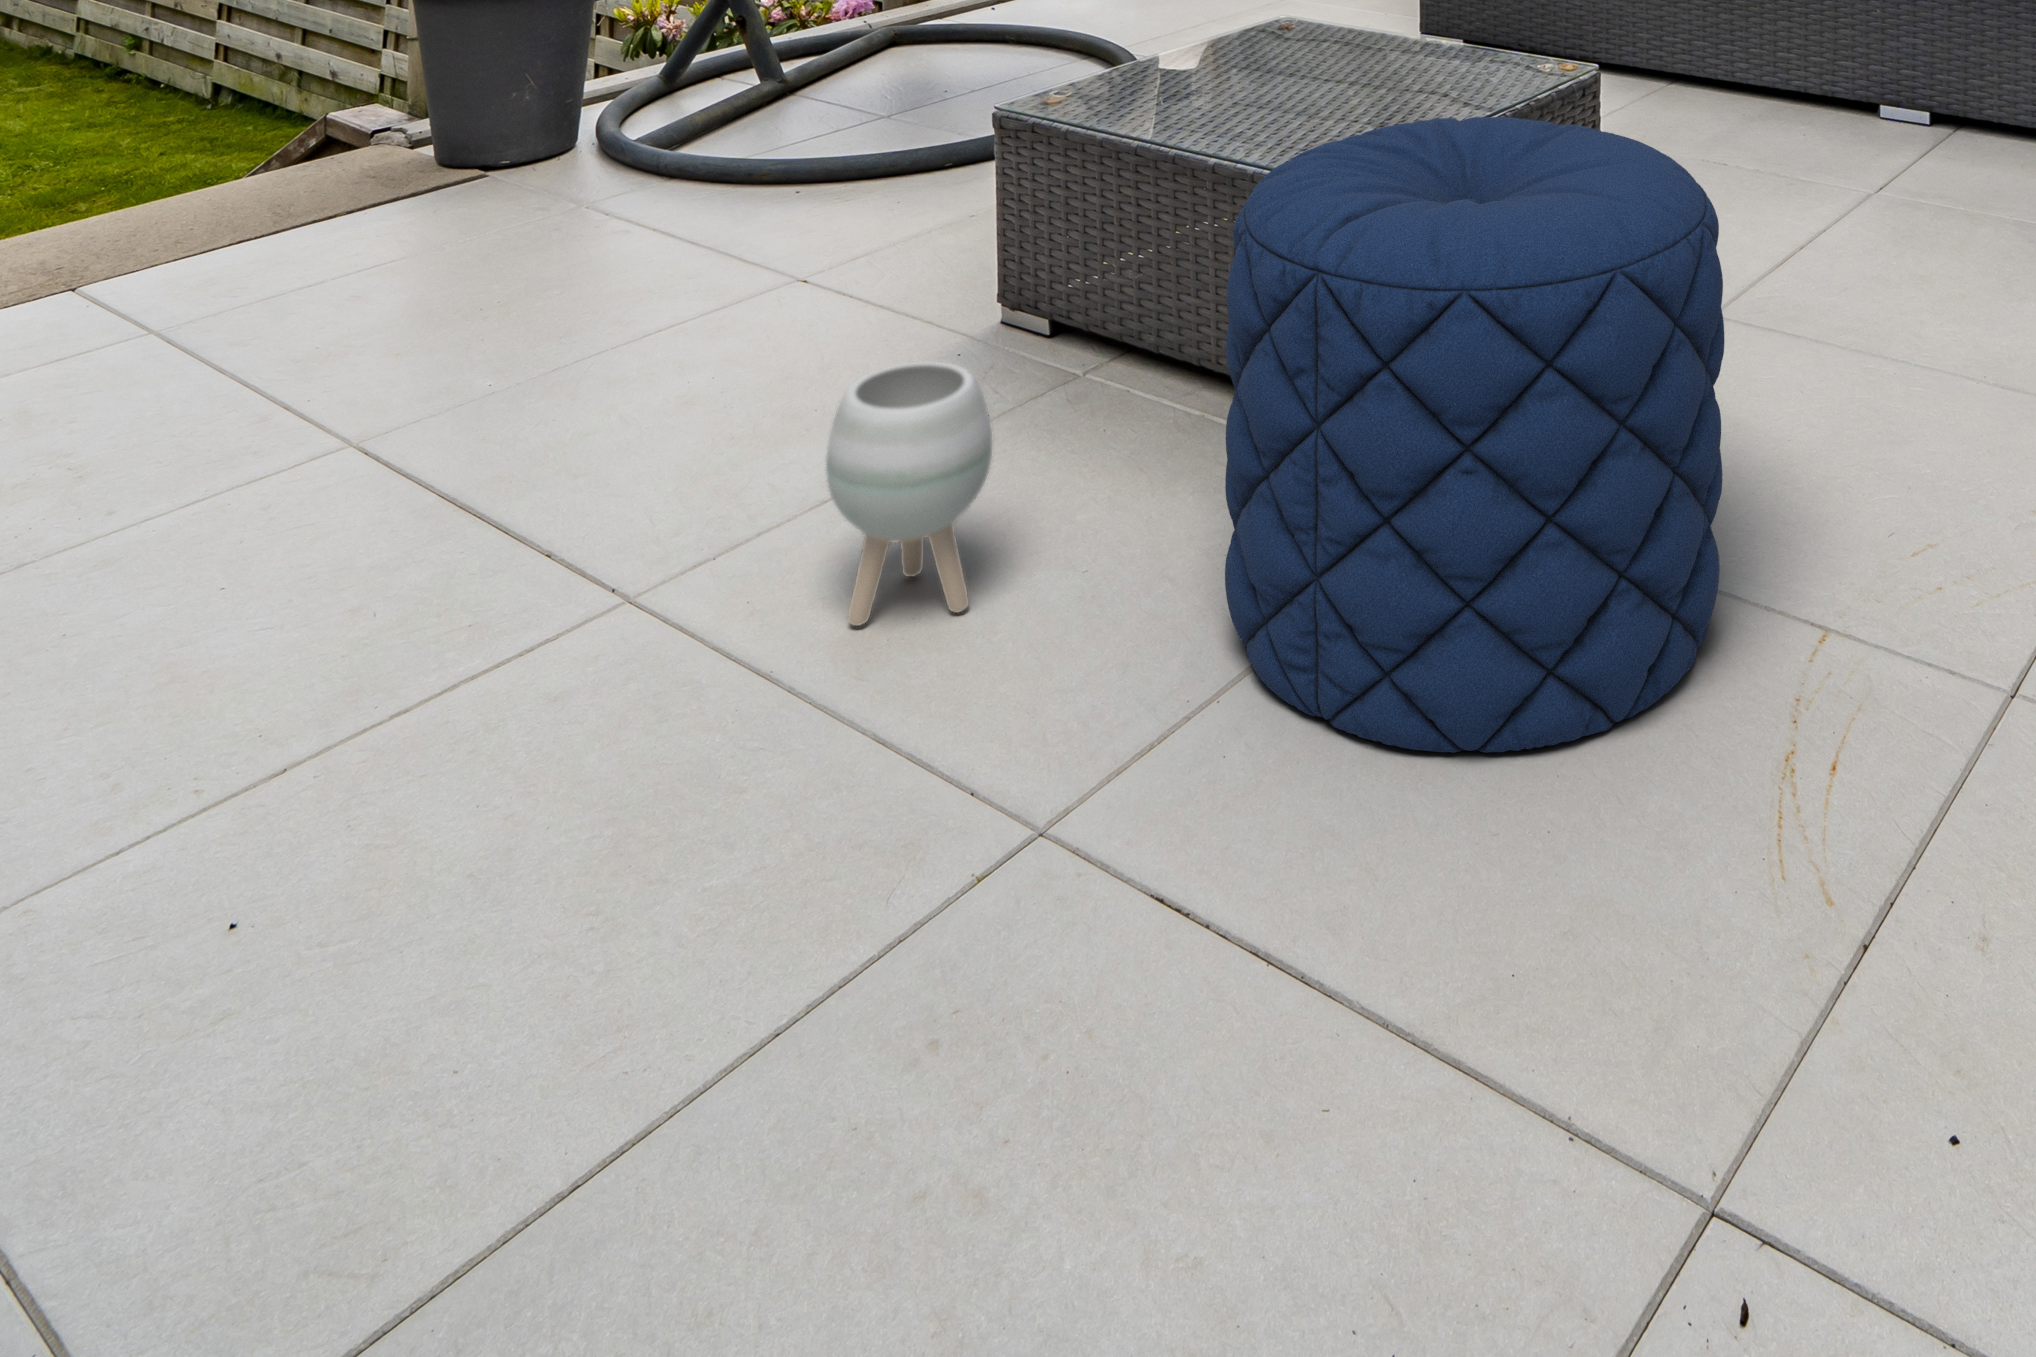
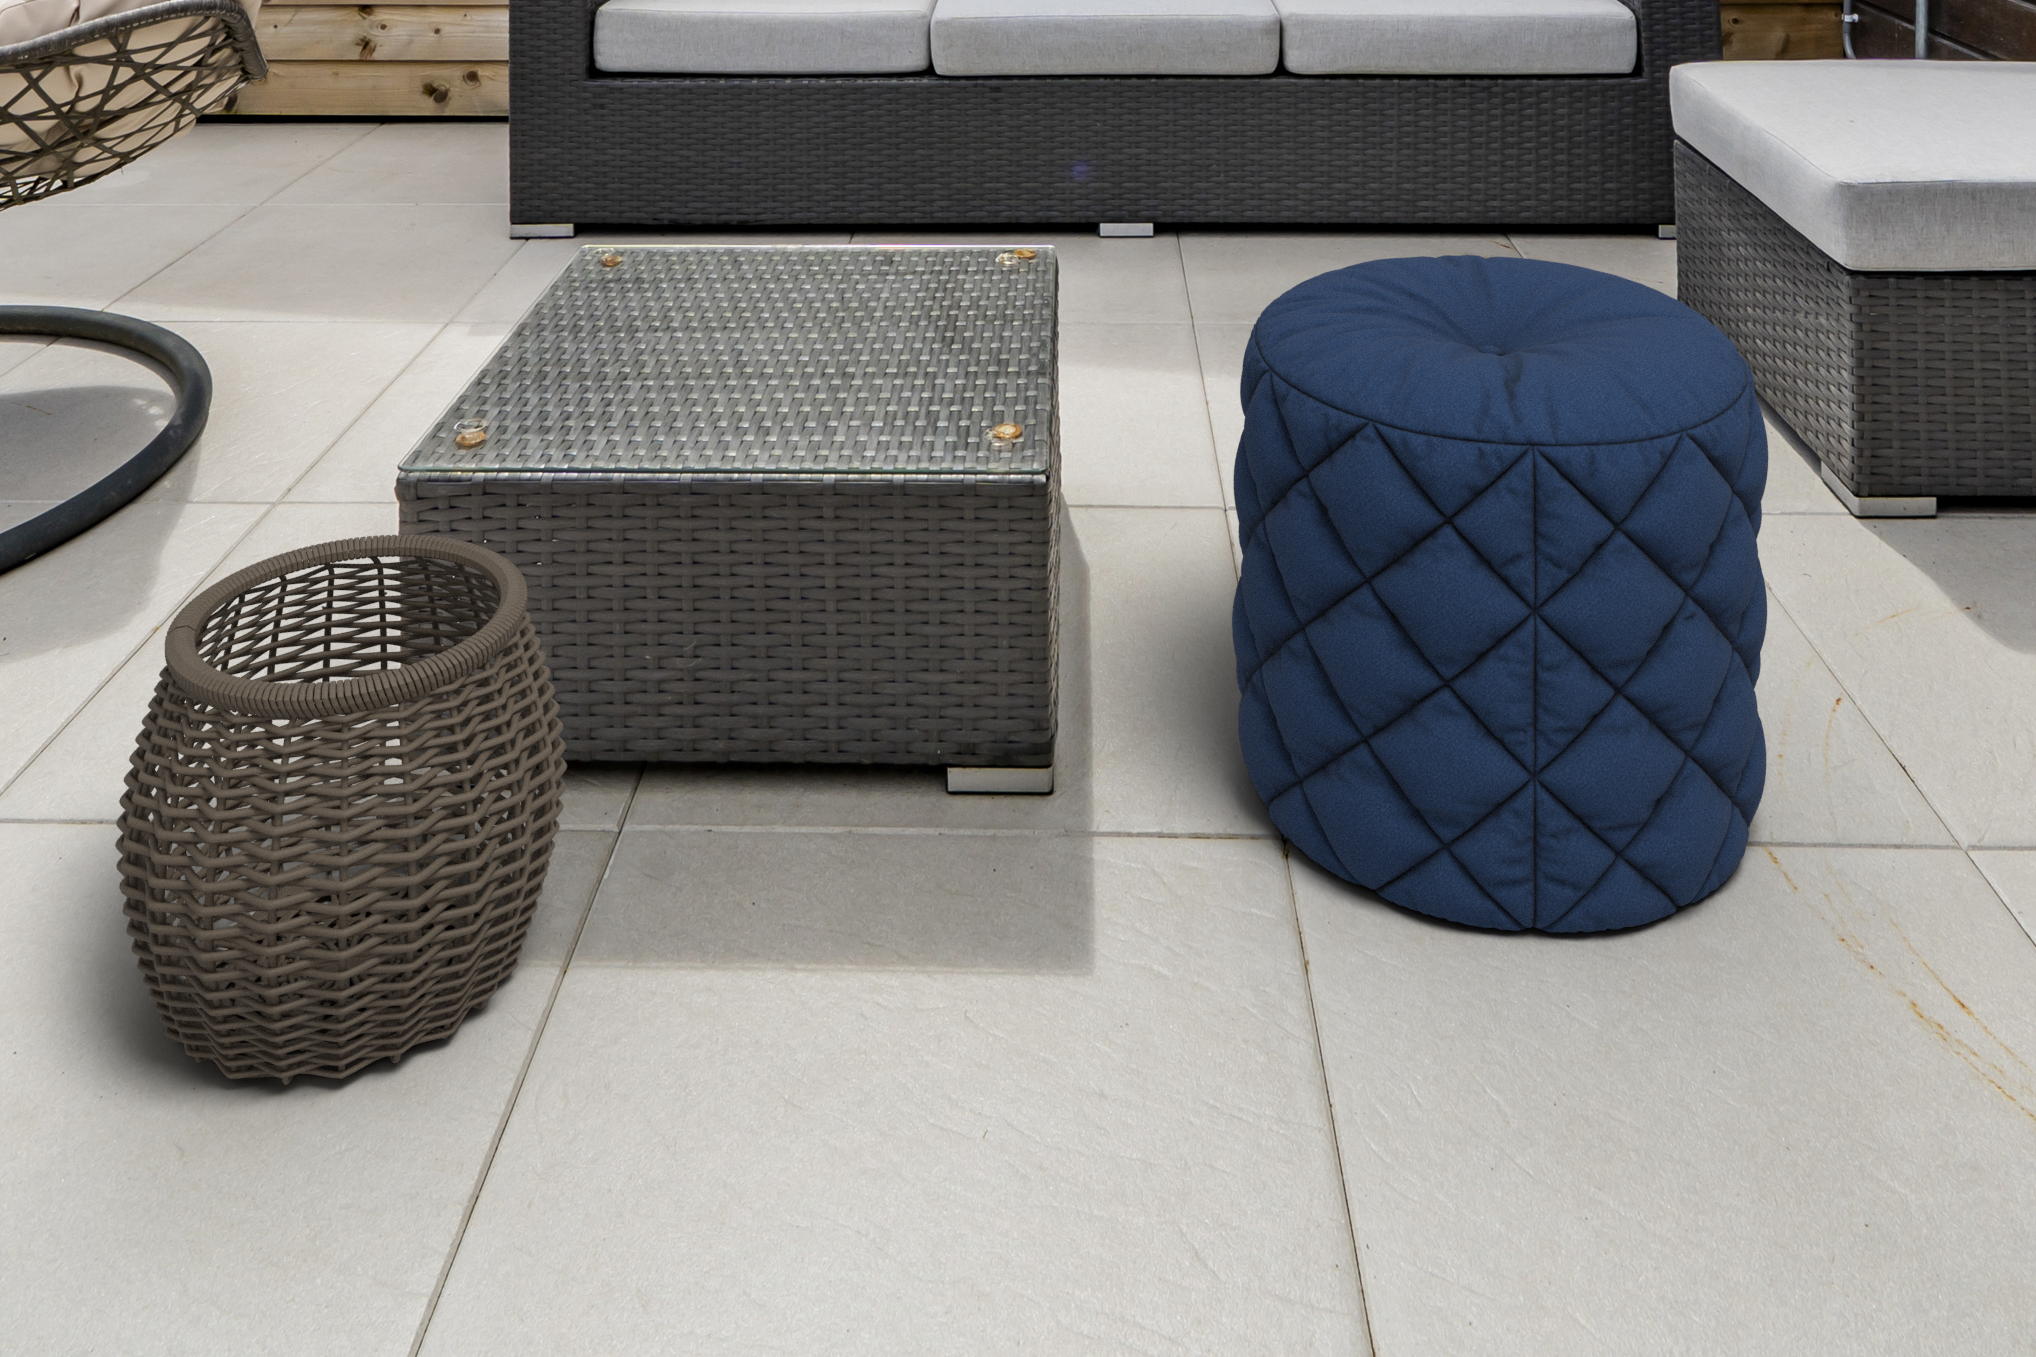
woven basket: none [453,185,787,528] -> present [115,535,567,1085]
planter: present [826,361,992,626] -> none [867,670,1063,1032]

